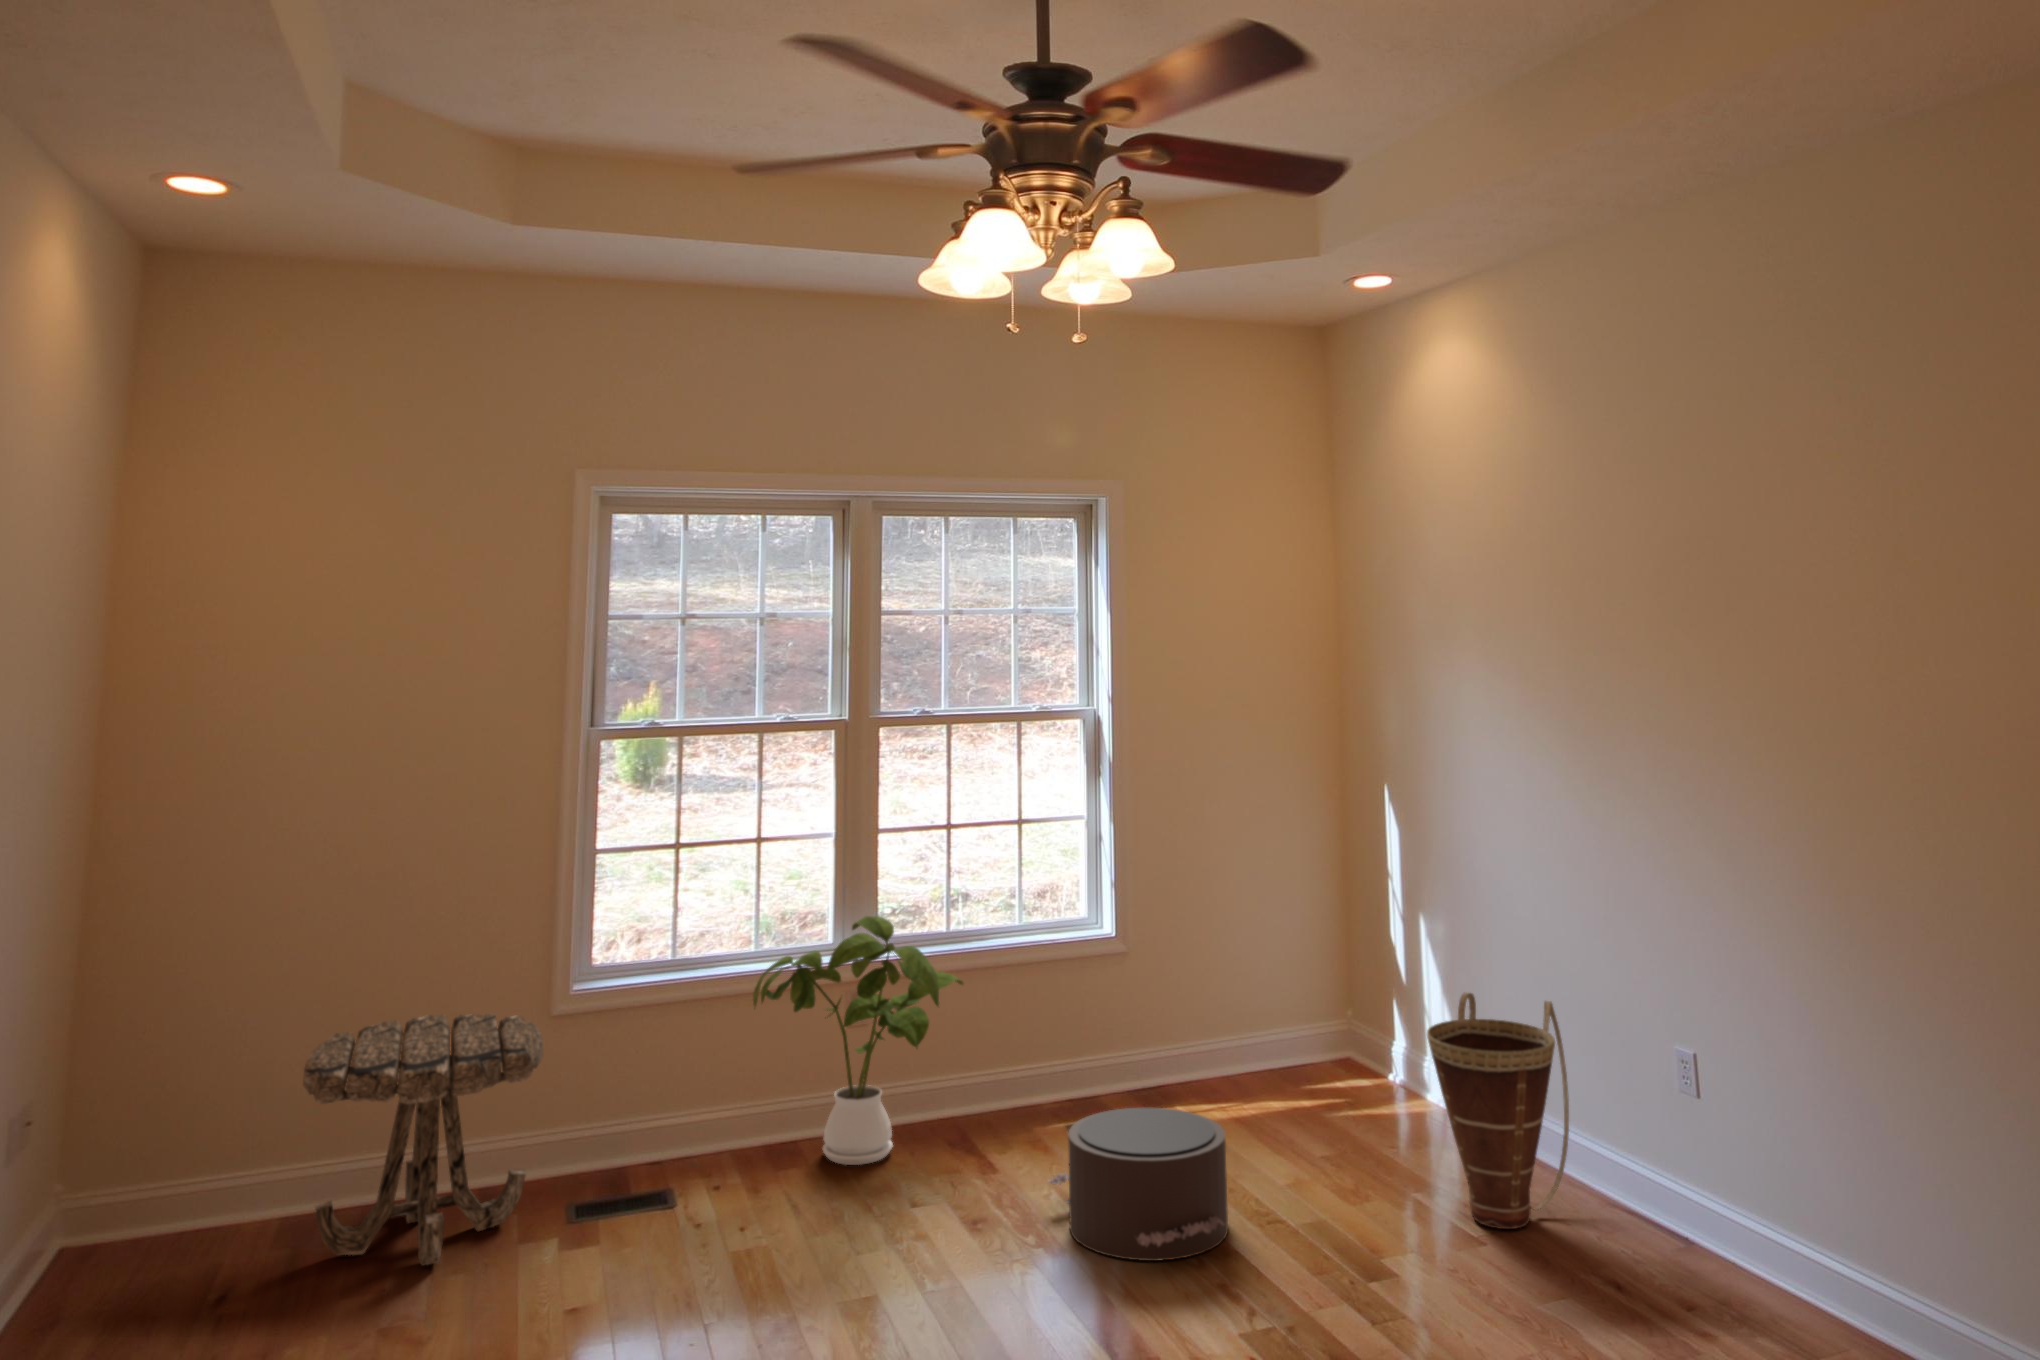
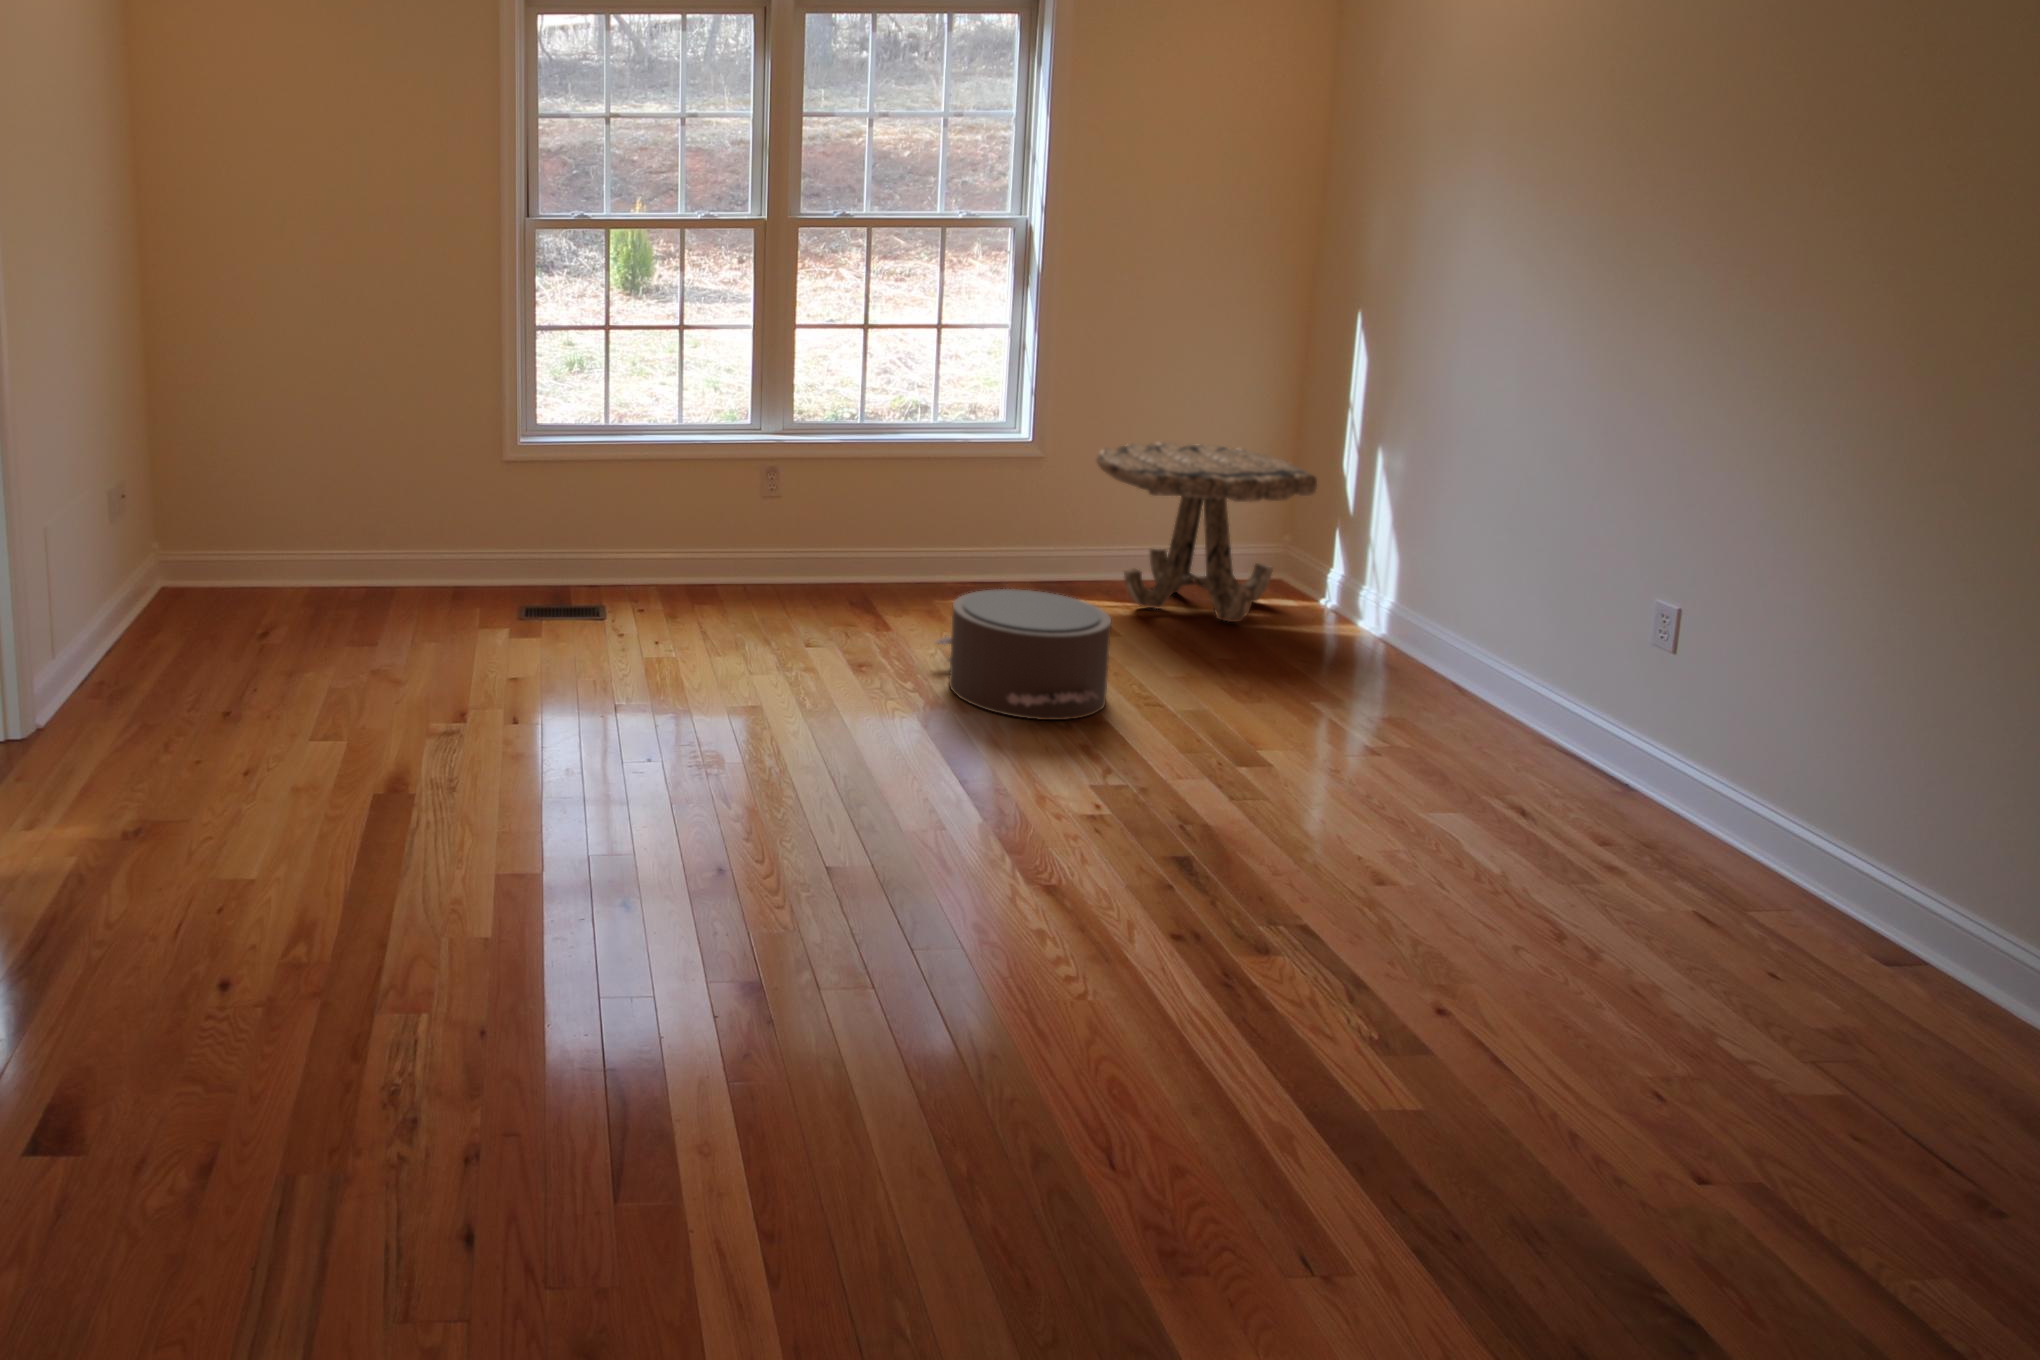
house plant: present [753,916,963,1165] -> none [678,401,875,608]
basket: present [1427,993,1569,1229] -> none [1347,522,1515,746]
side table: present [303,1013,543,1265] -> present [1097,442,1317,622]

